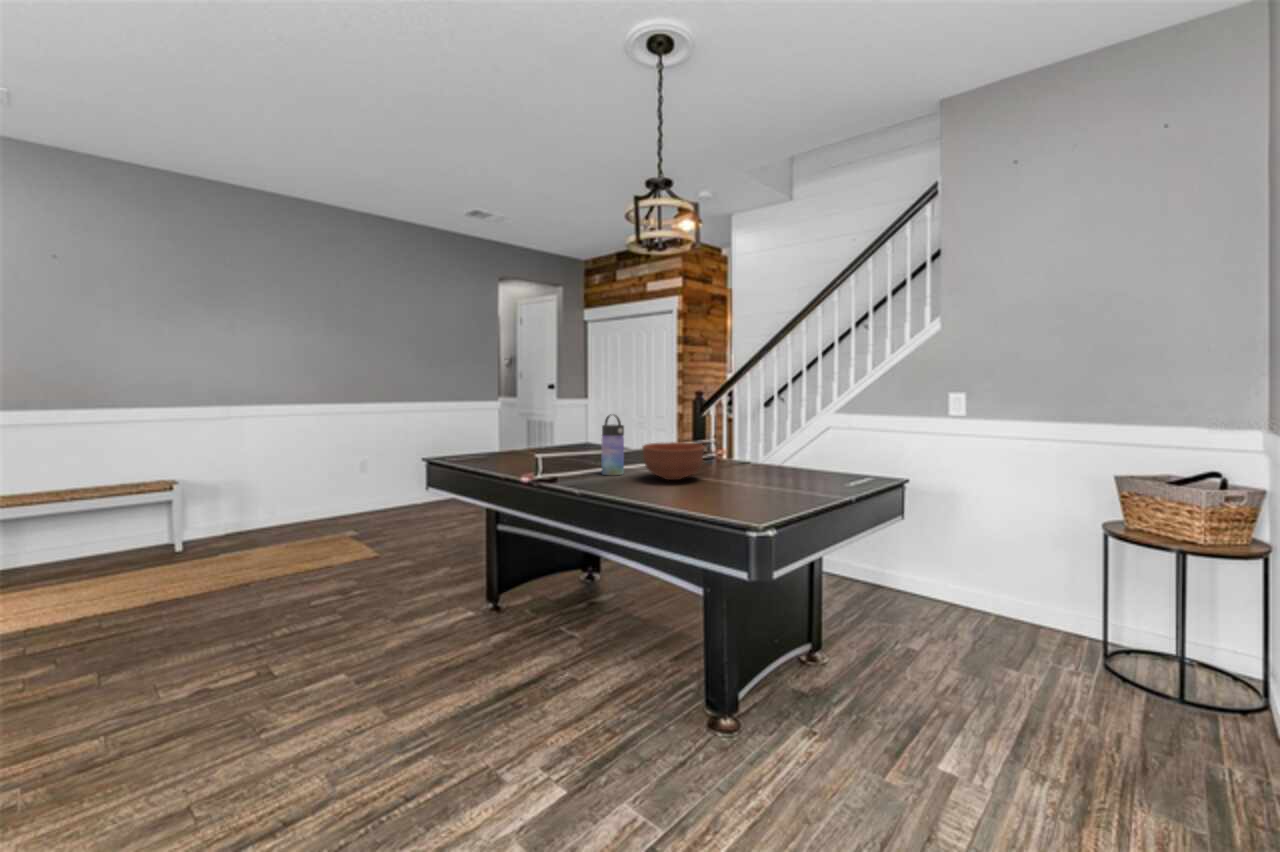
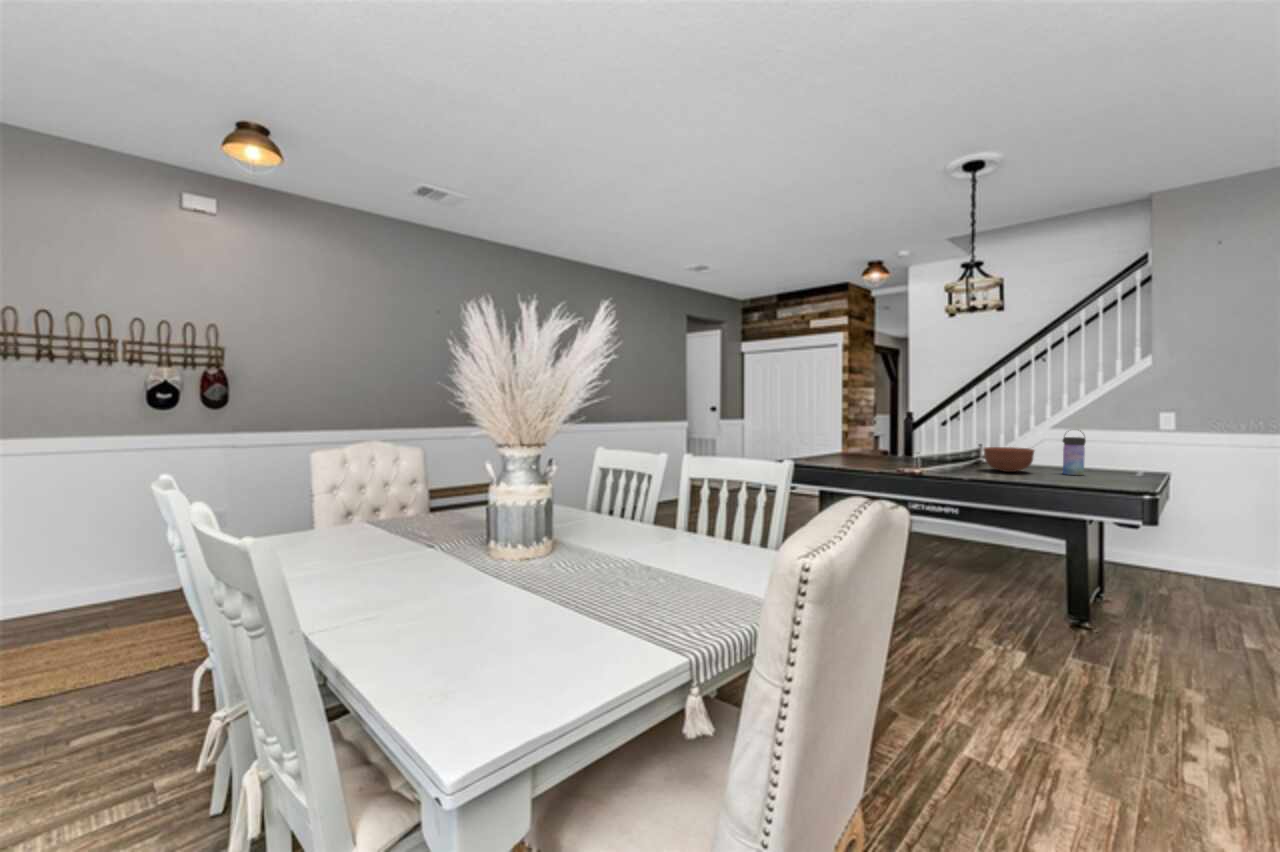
water bottle: present [601,414,624,475] -> present [1063,431,1086,475]

